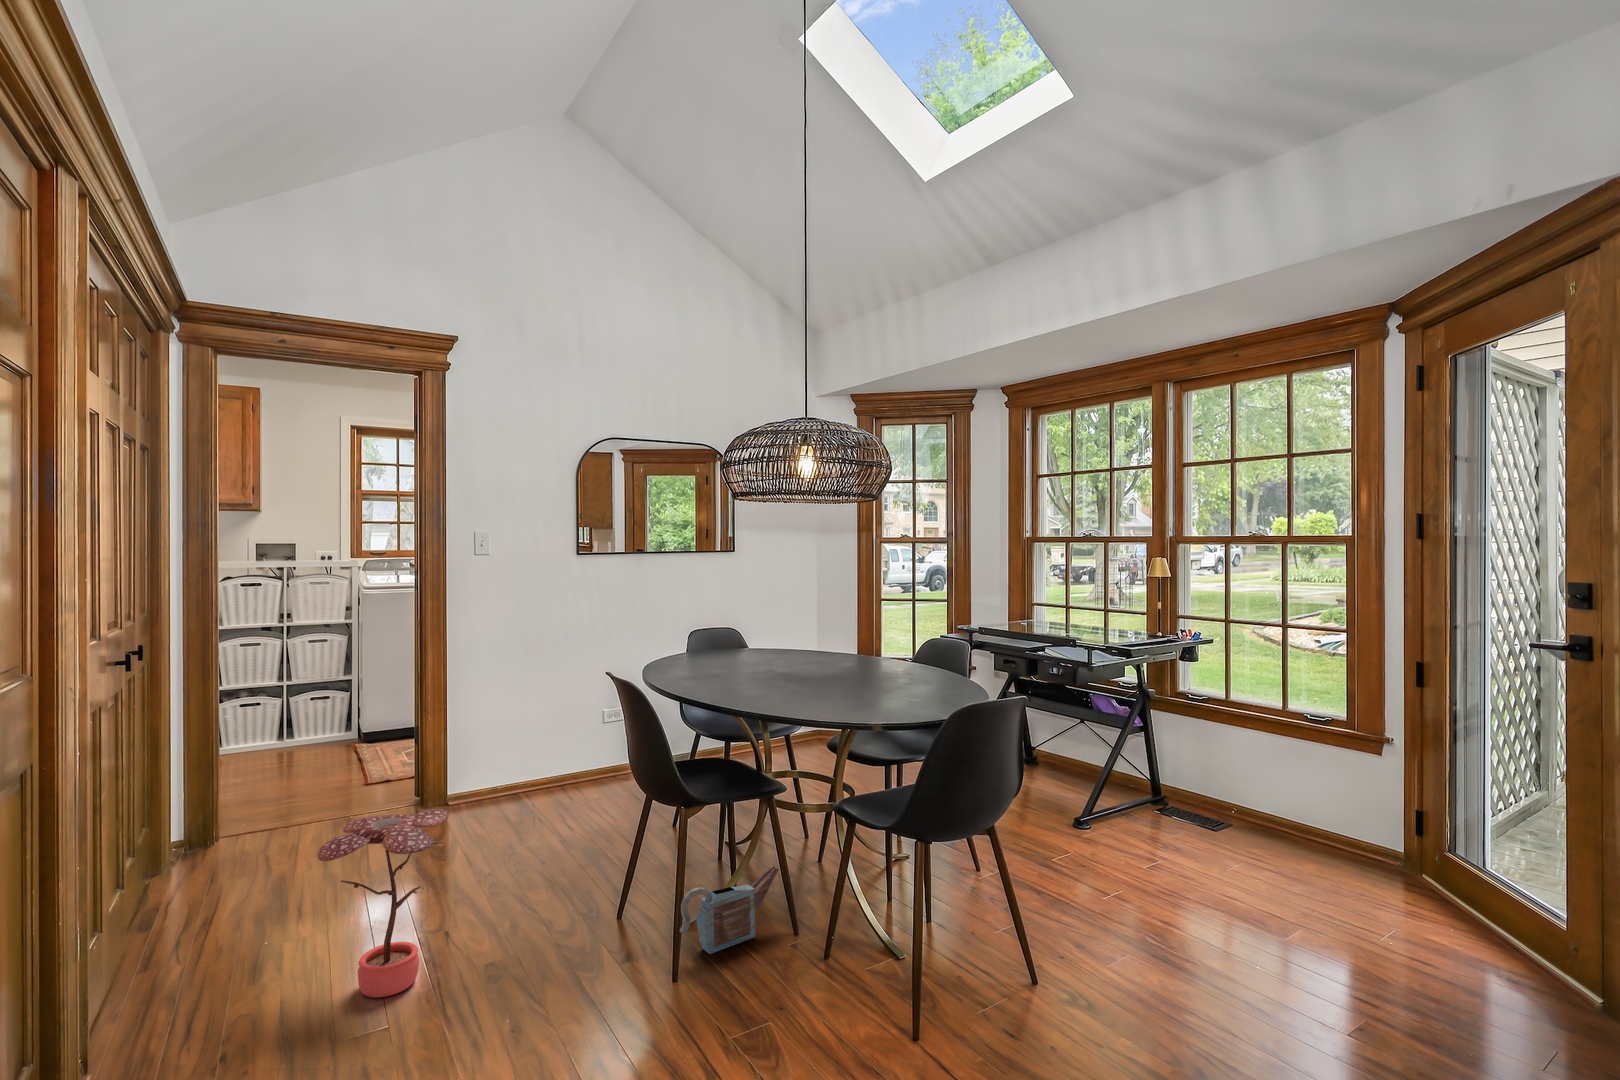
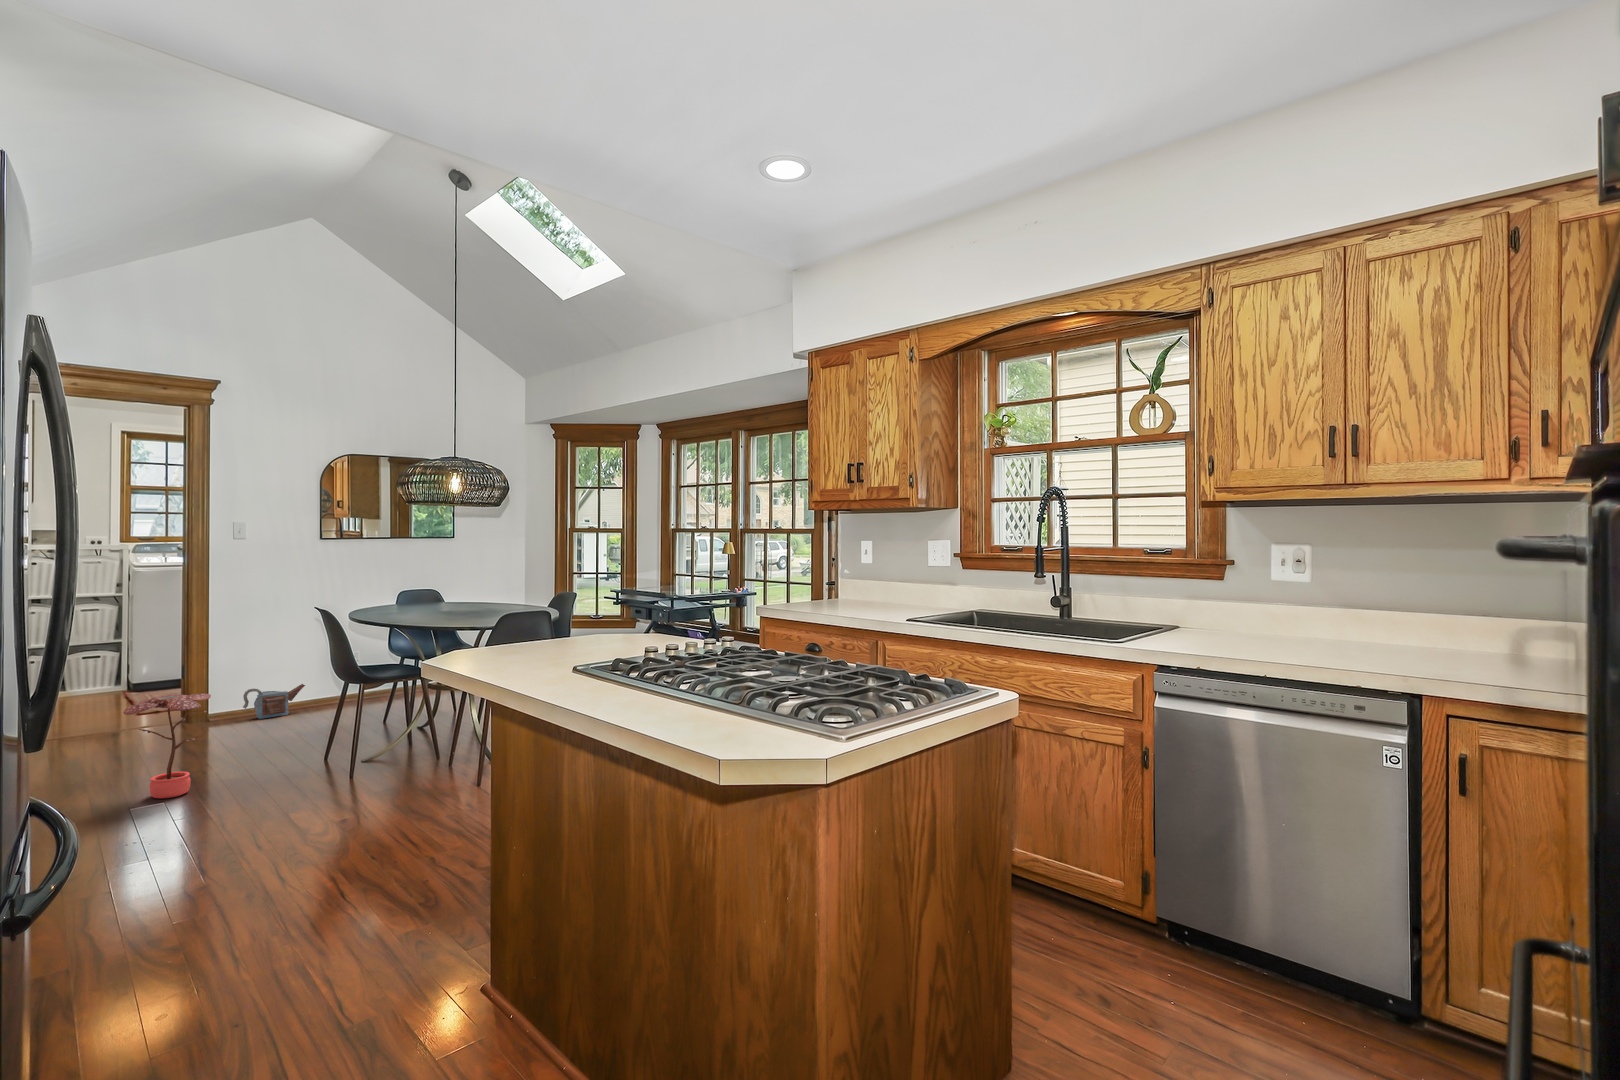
watering can: present [680,867,779,954] -> present [243,684,305,719]

